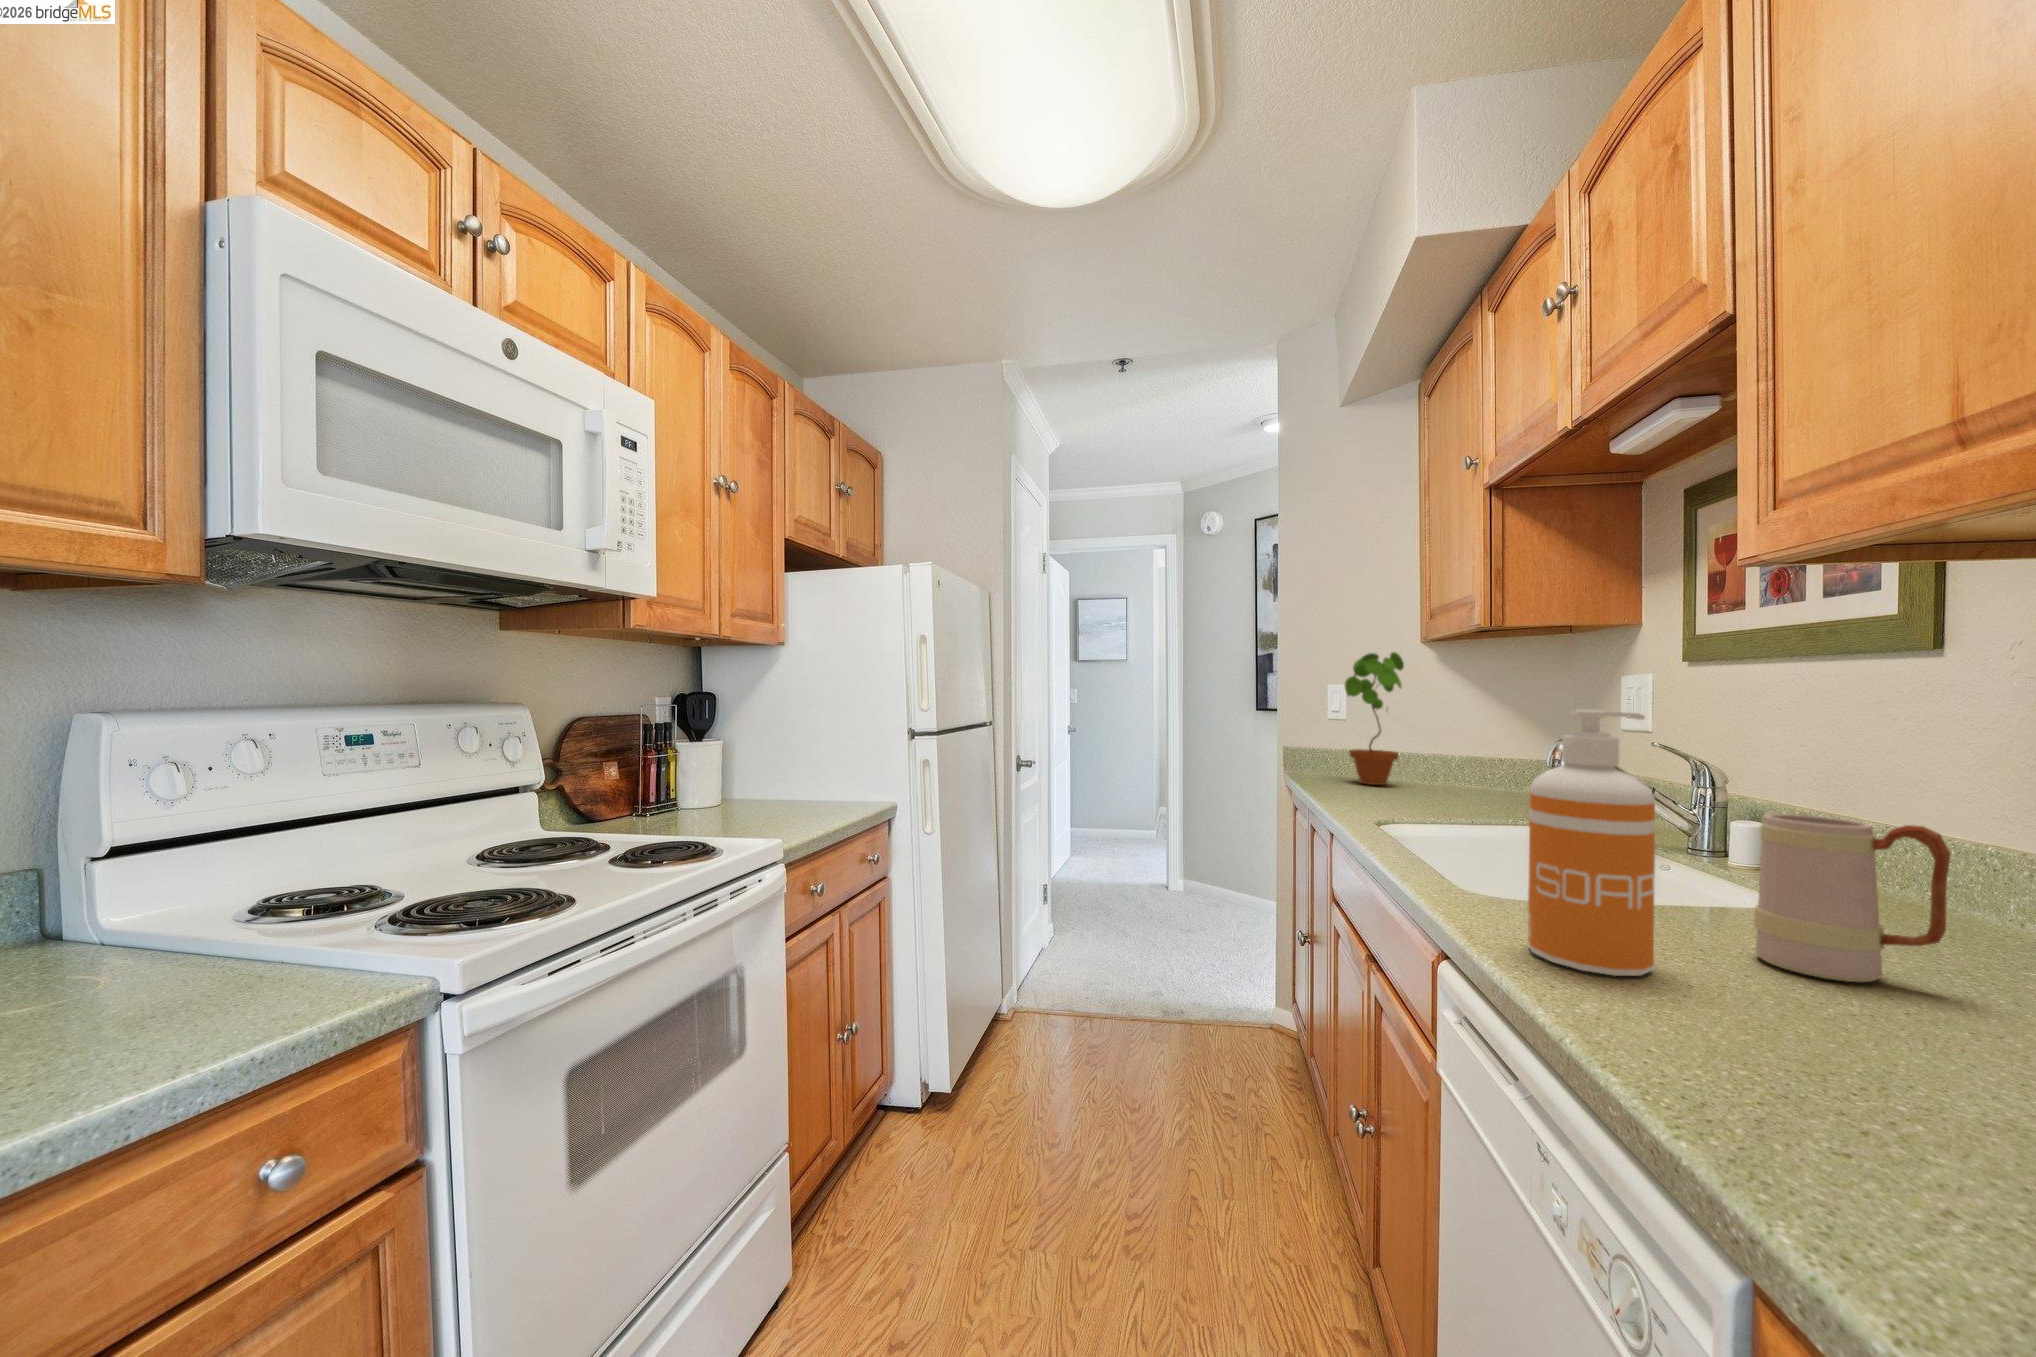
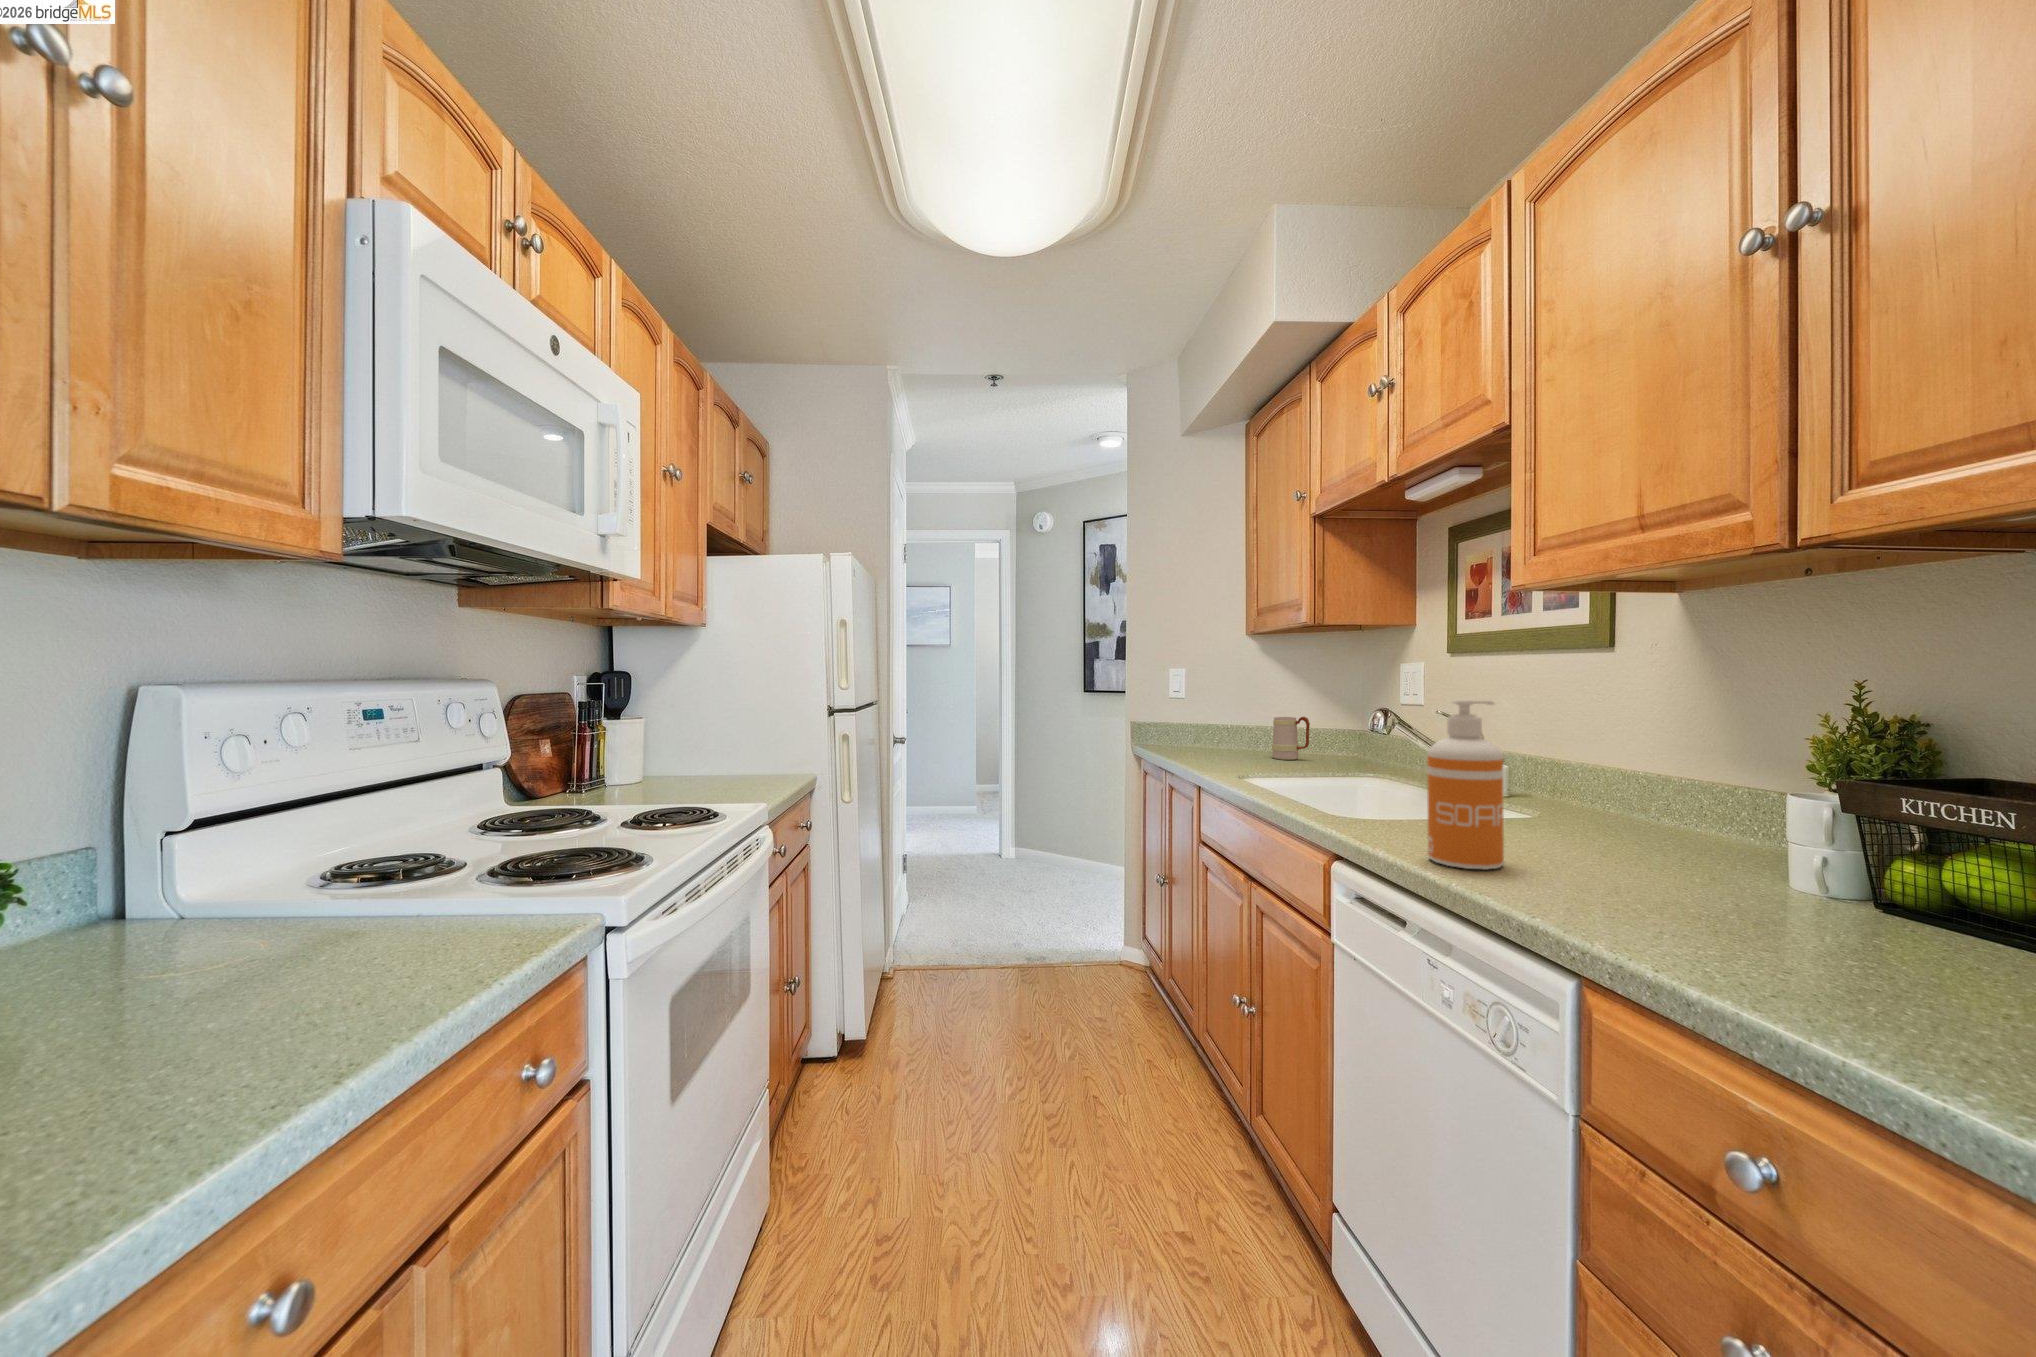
potted plant: present [1345,652,1404,785] -> none [1197,644,1240,755]
mug: present [1754,814,1951,982] -> present [1272,717,1310,760]

